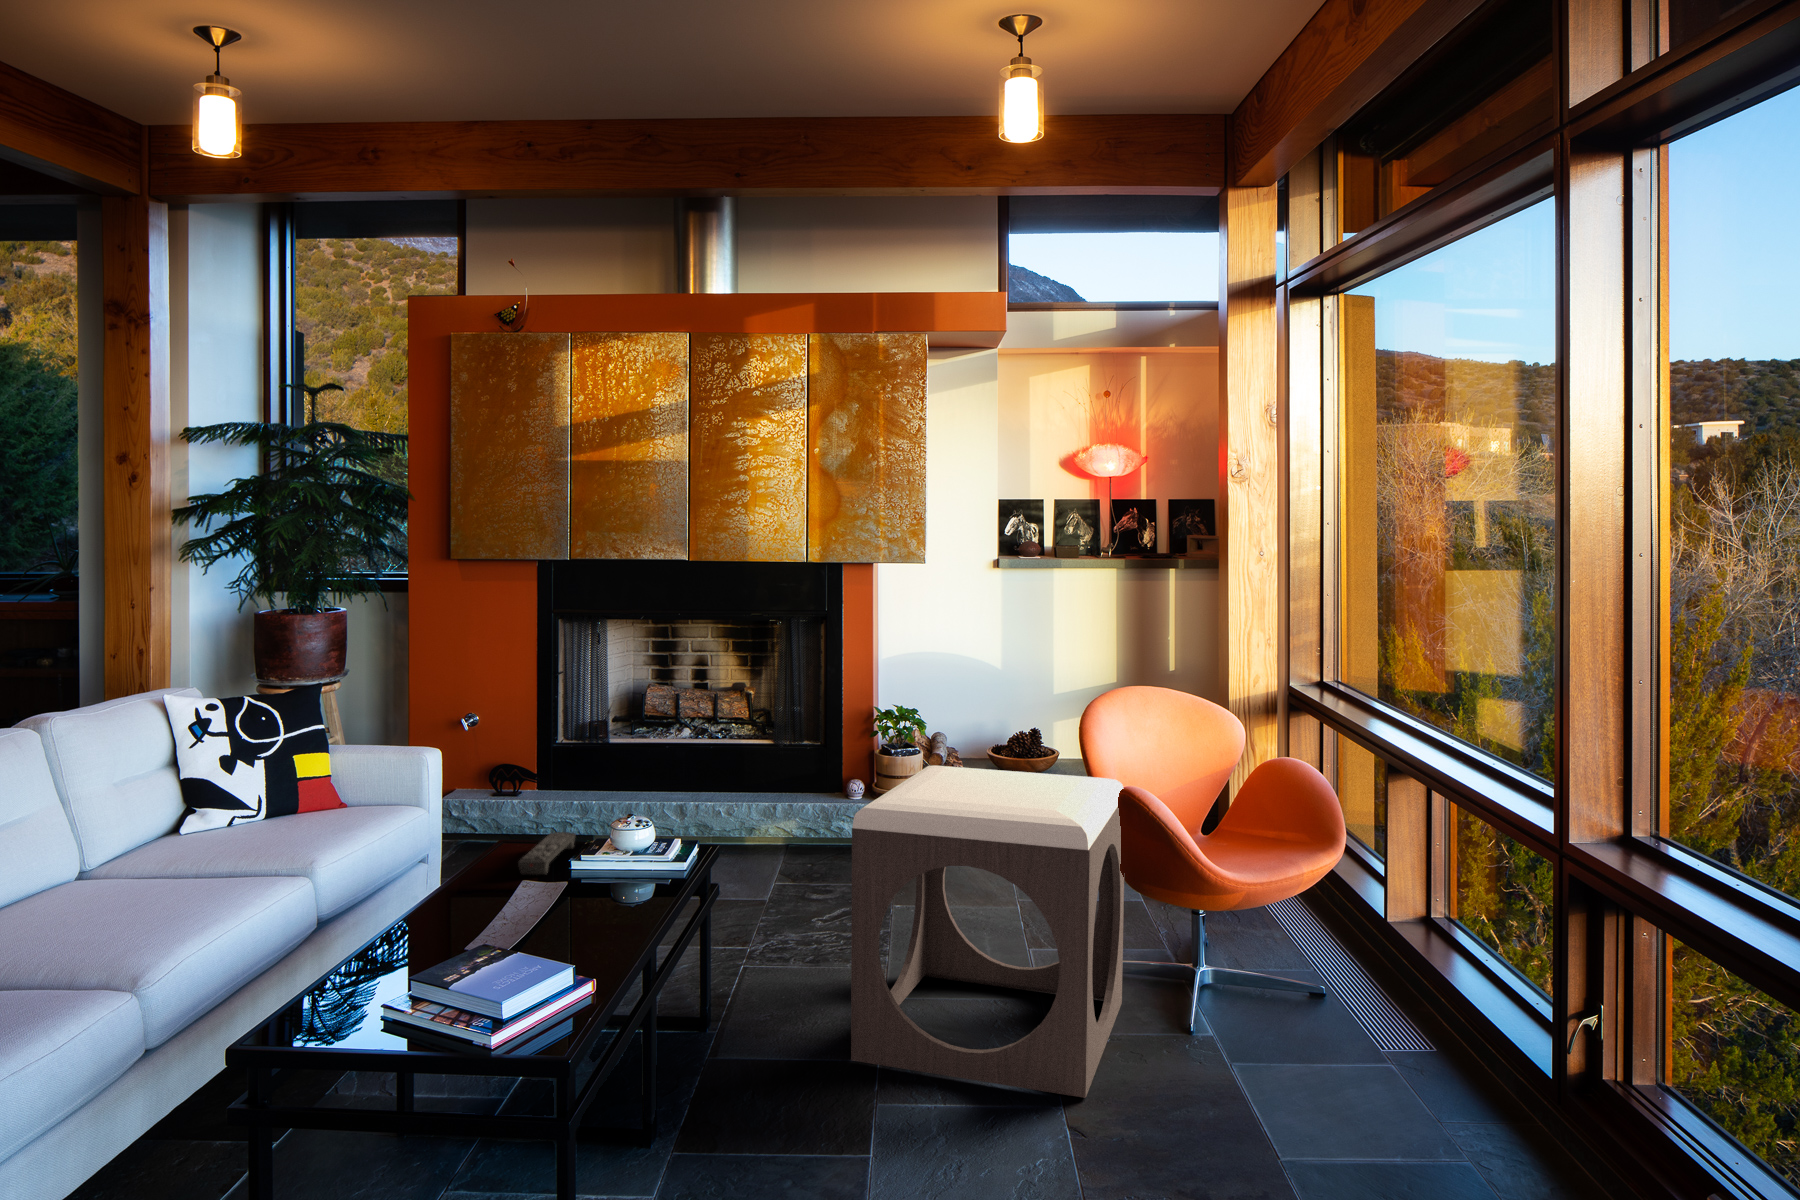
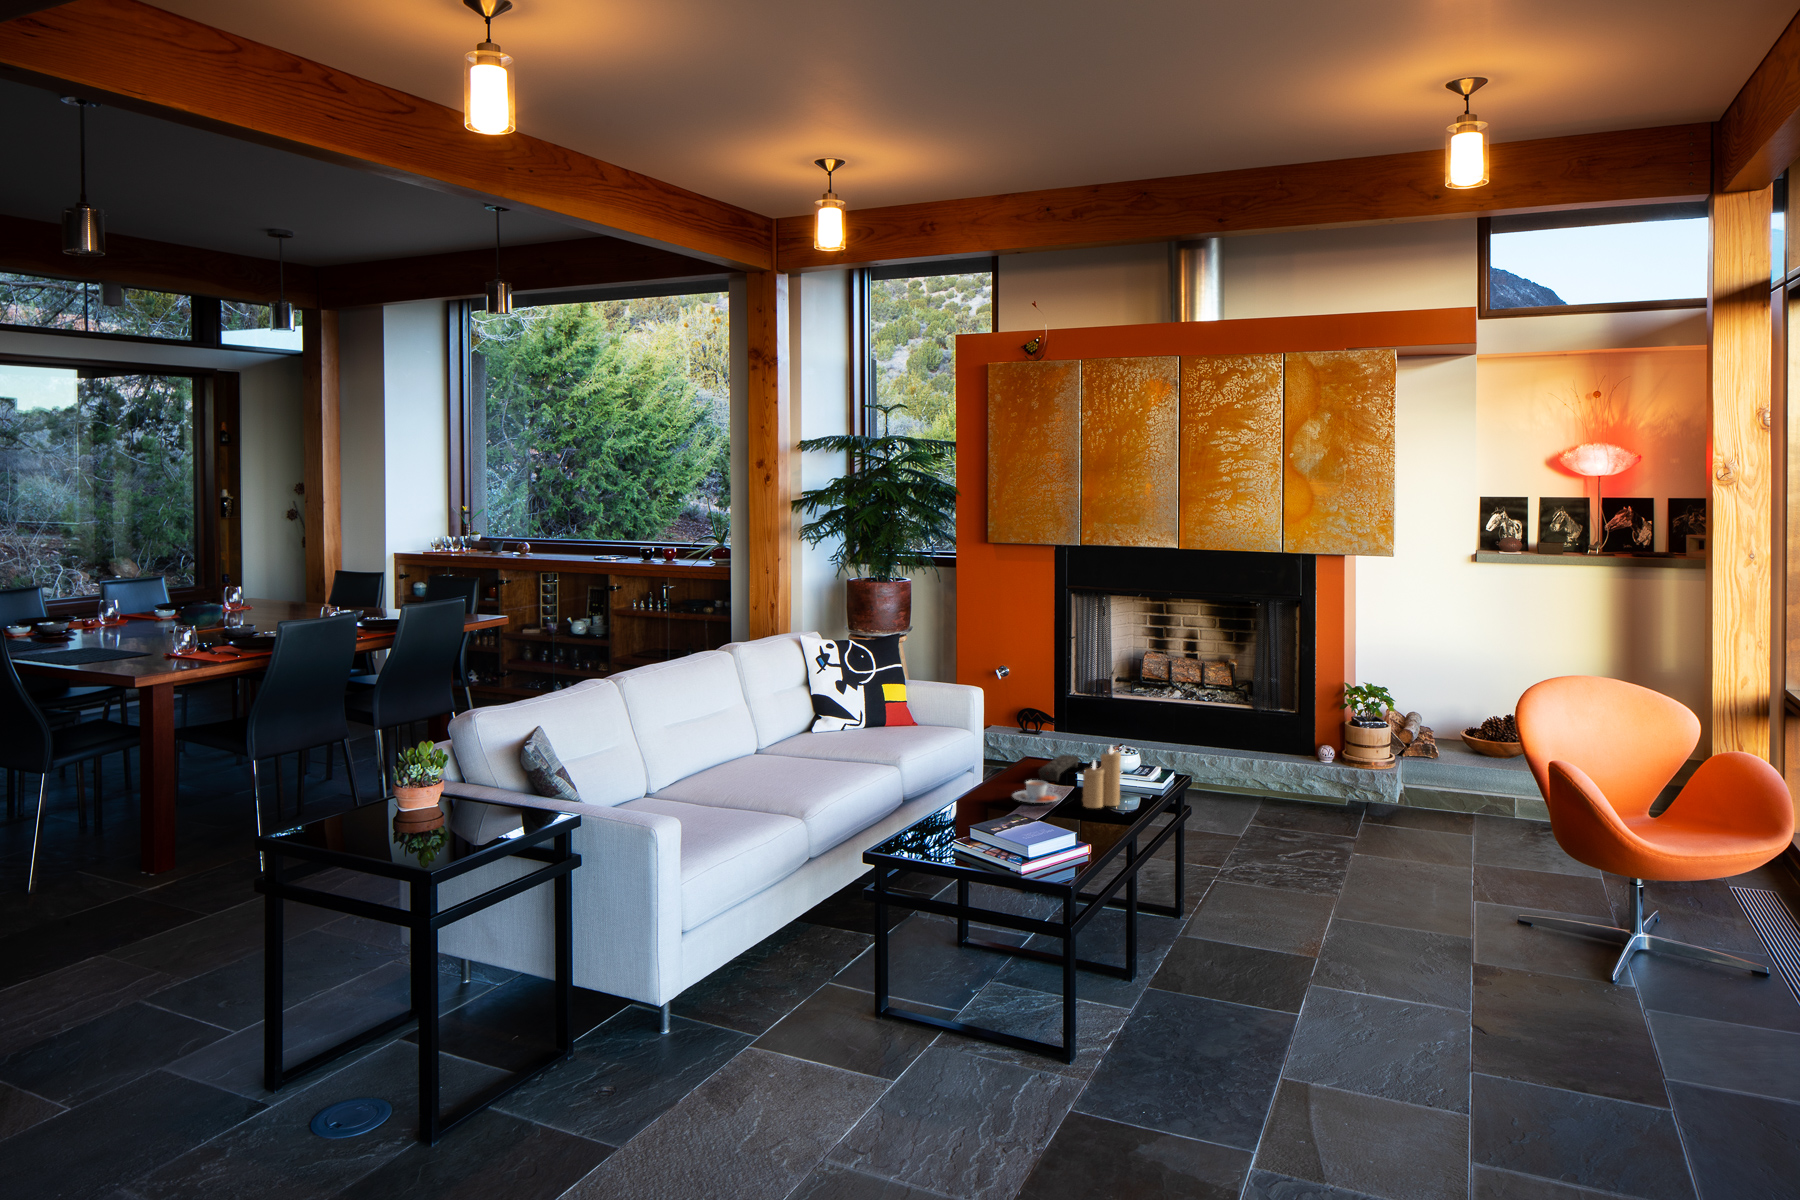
footstool: present [851,766,1124,1098] -> none [1283,727,1546,997]
candle: none [581,824,634,917] -> present [1083,746,1121,808]
teacup: none [478,882,551,918] -> present [1012,780,1061,803]

